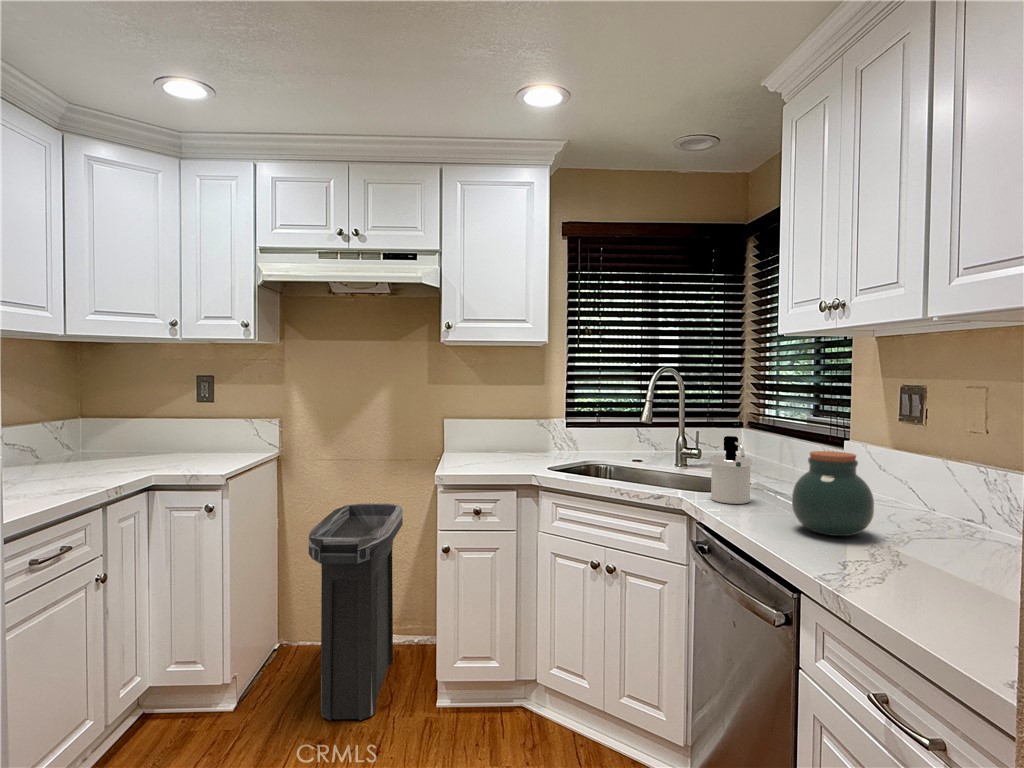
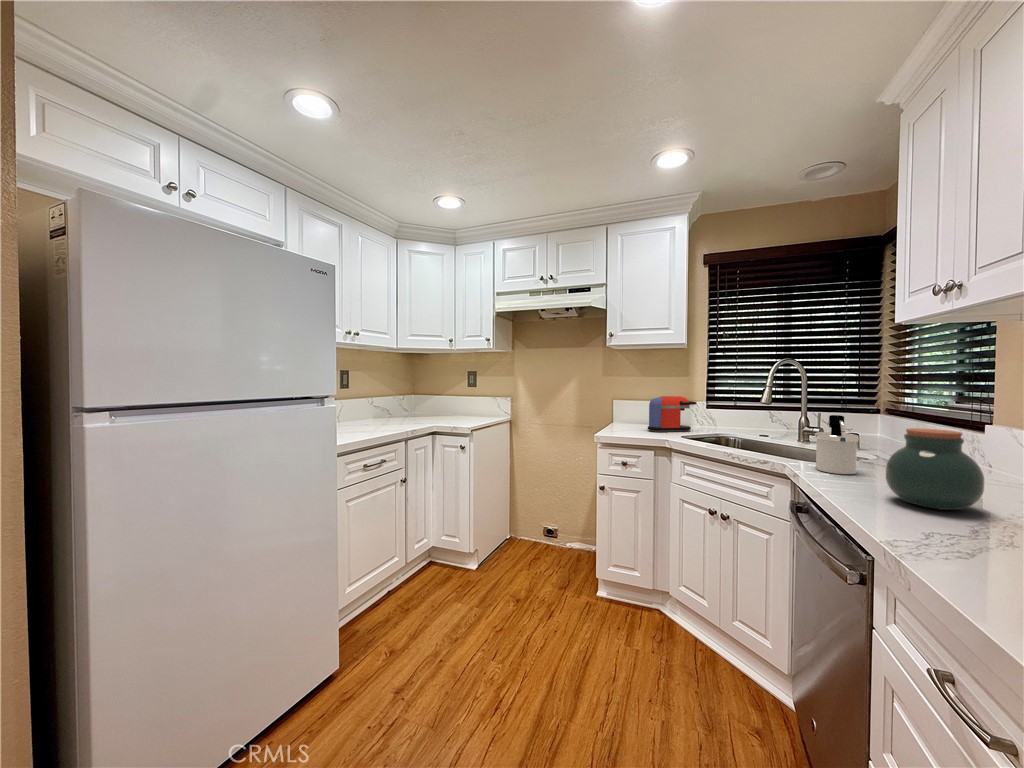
coffee maker: none [498,412,556,462] -> present [648,396,697,432]
trash can: present [309,504,403,721] -> none [515,454,581,593]

